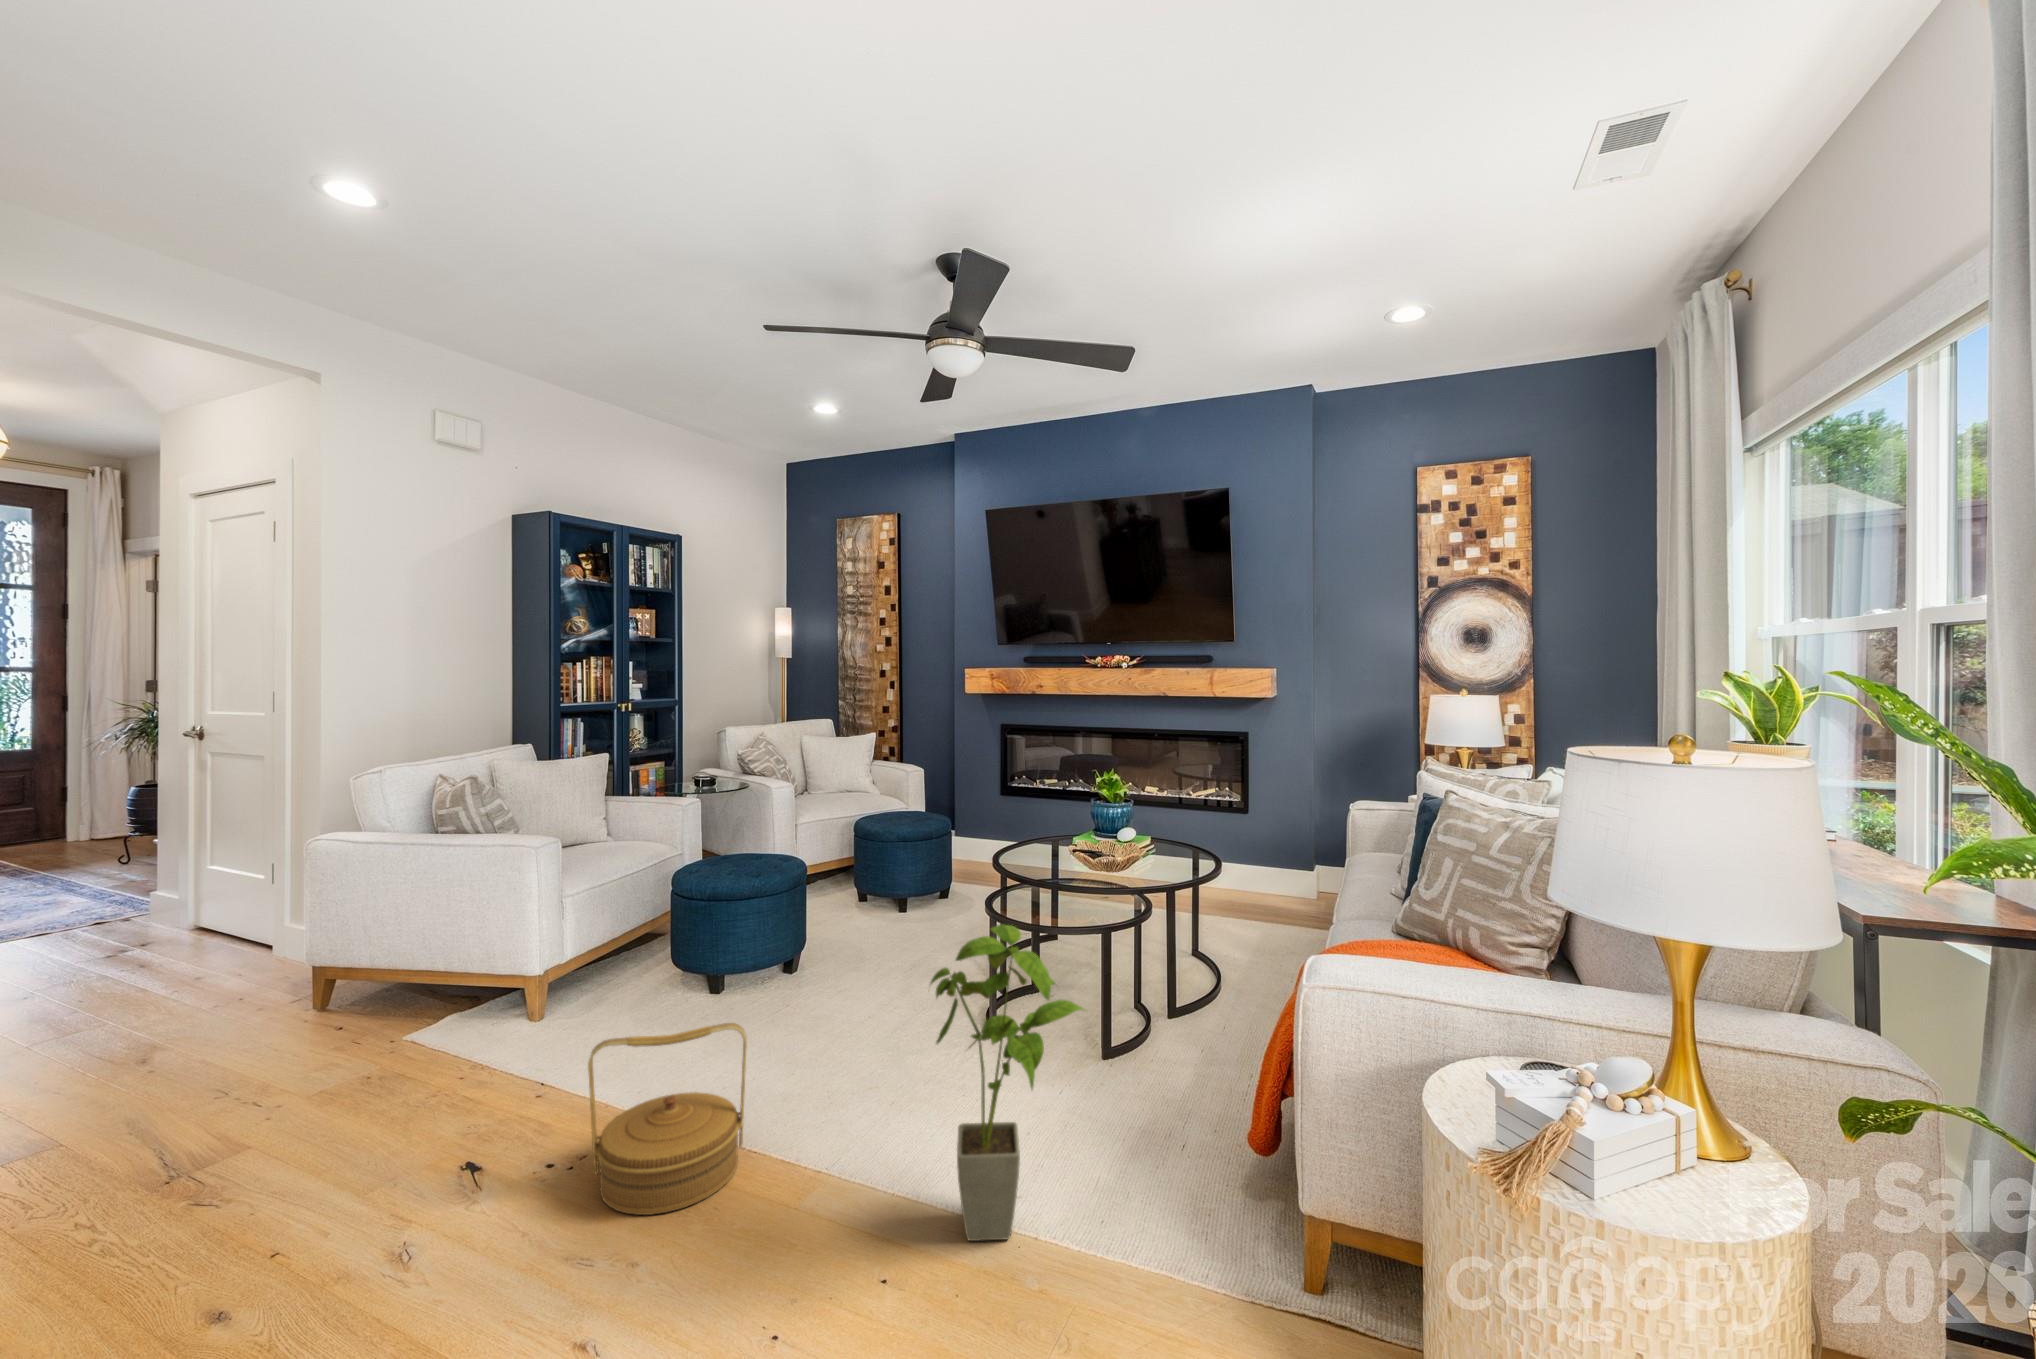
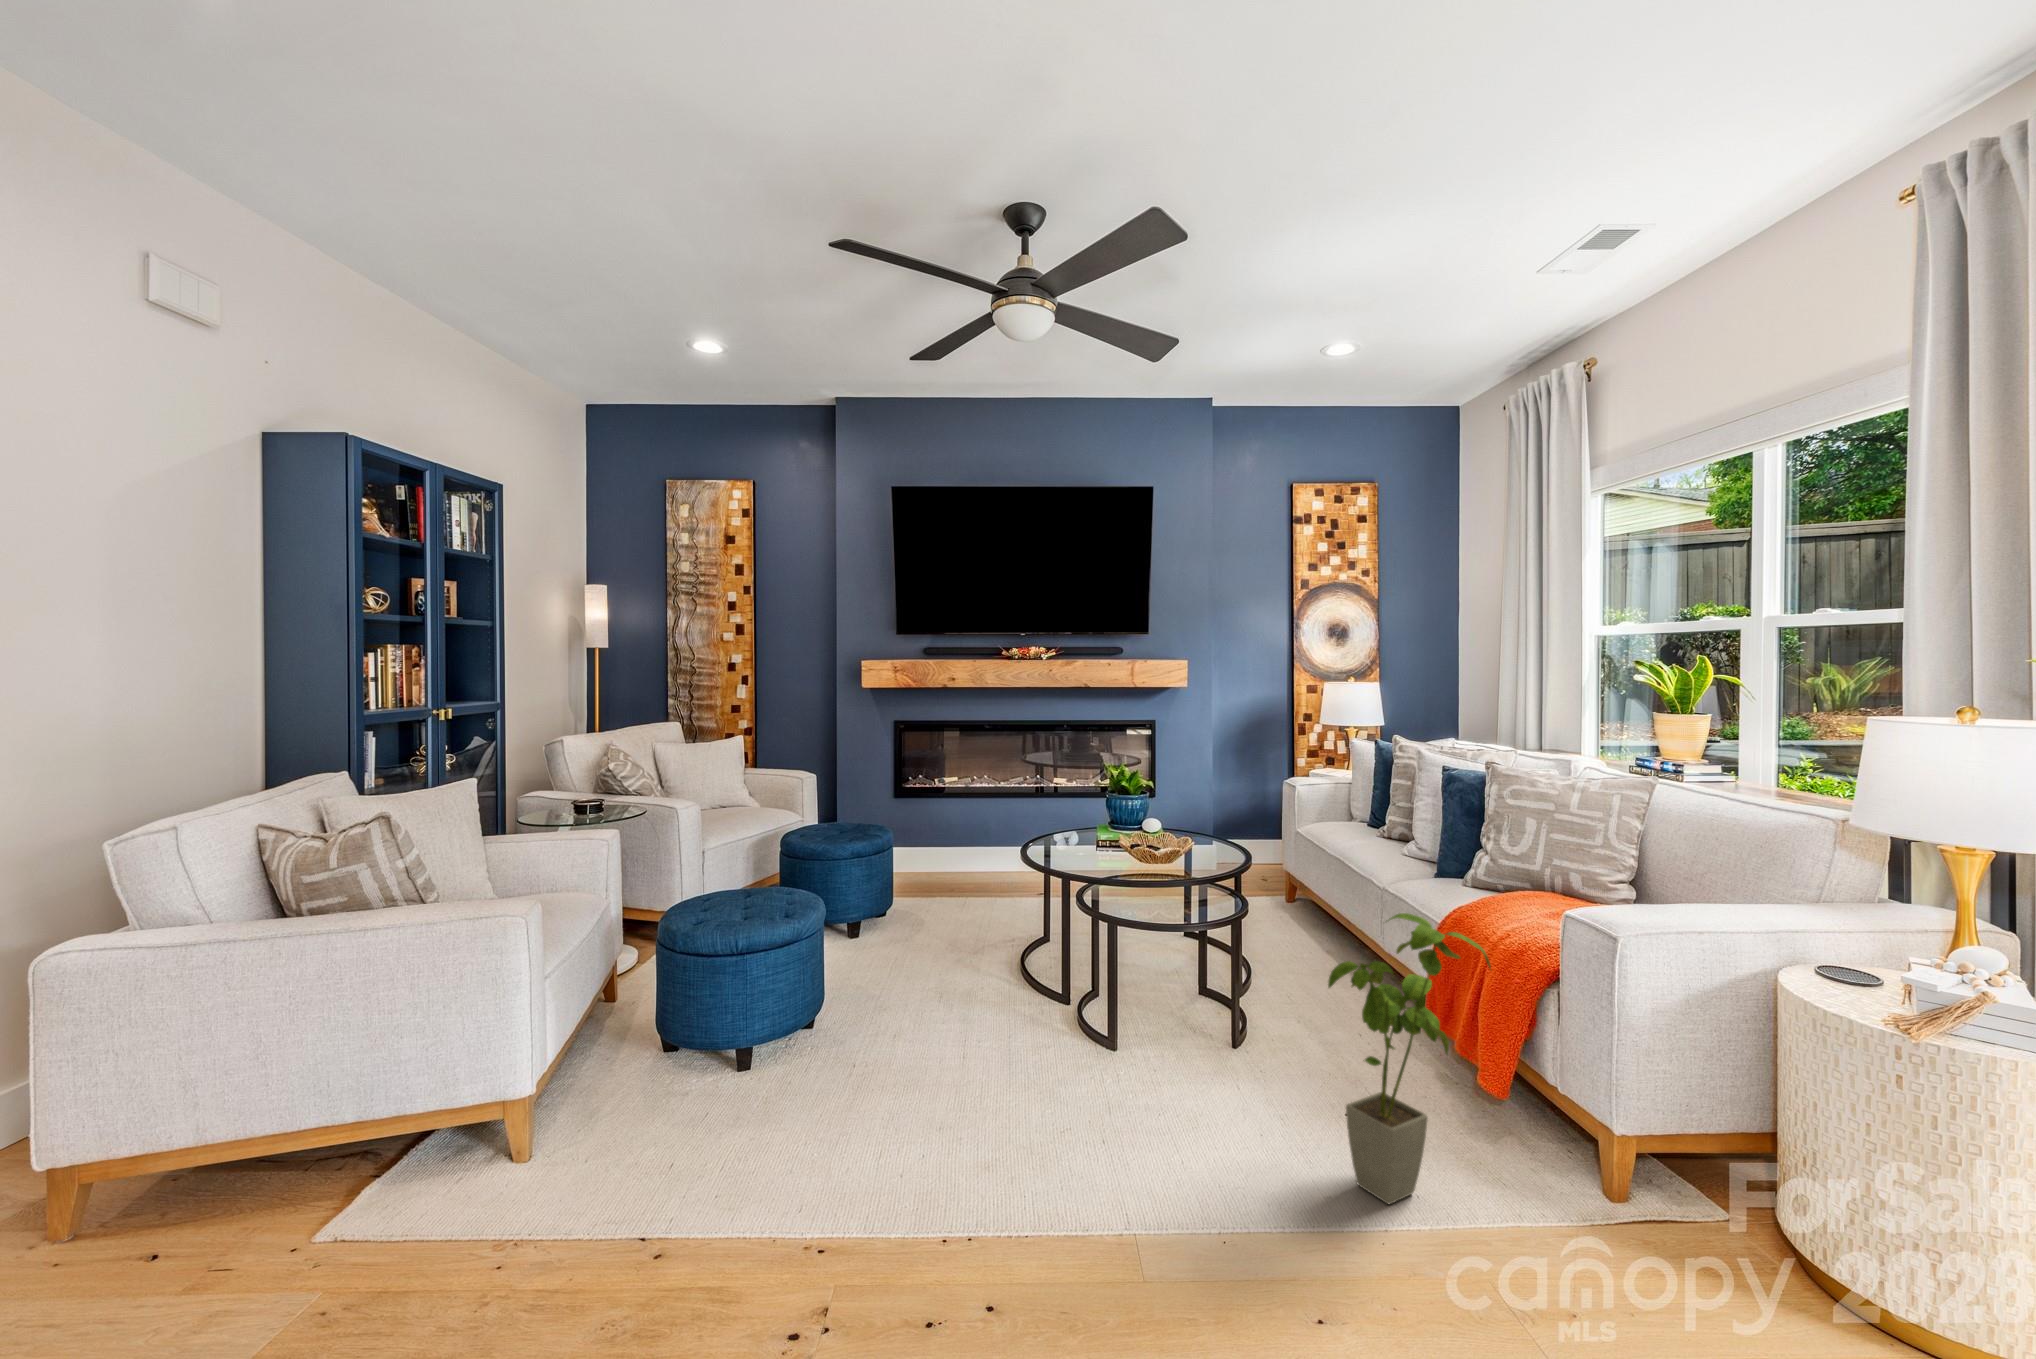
basket: present [588,1023,747,1215] -> none [992,1061,1138,1287]

